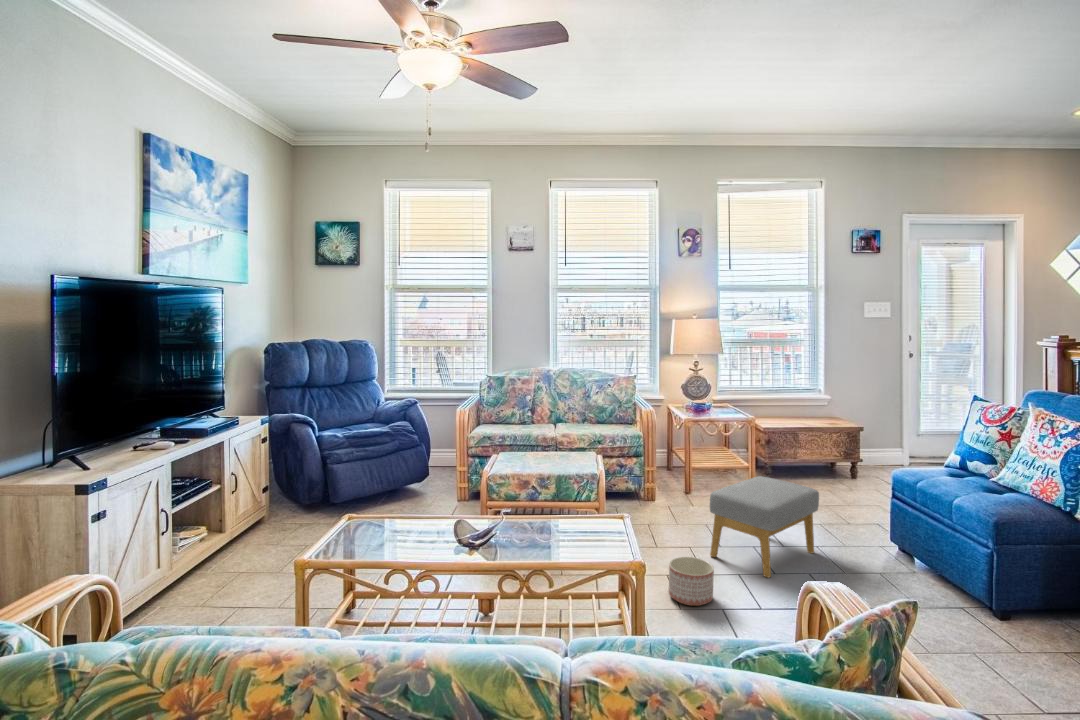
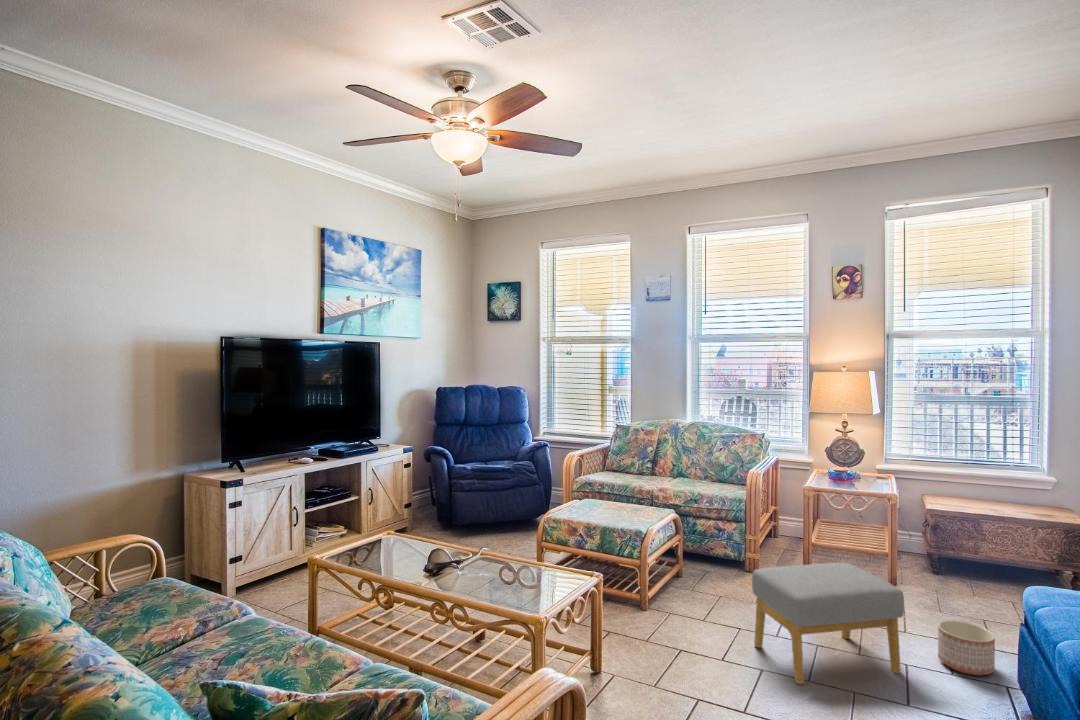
planter: present [669,557,714,606] -> present [938,620,995,676]

